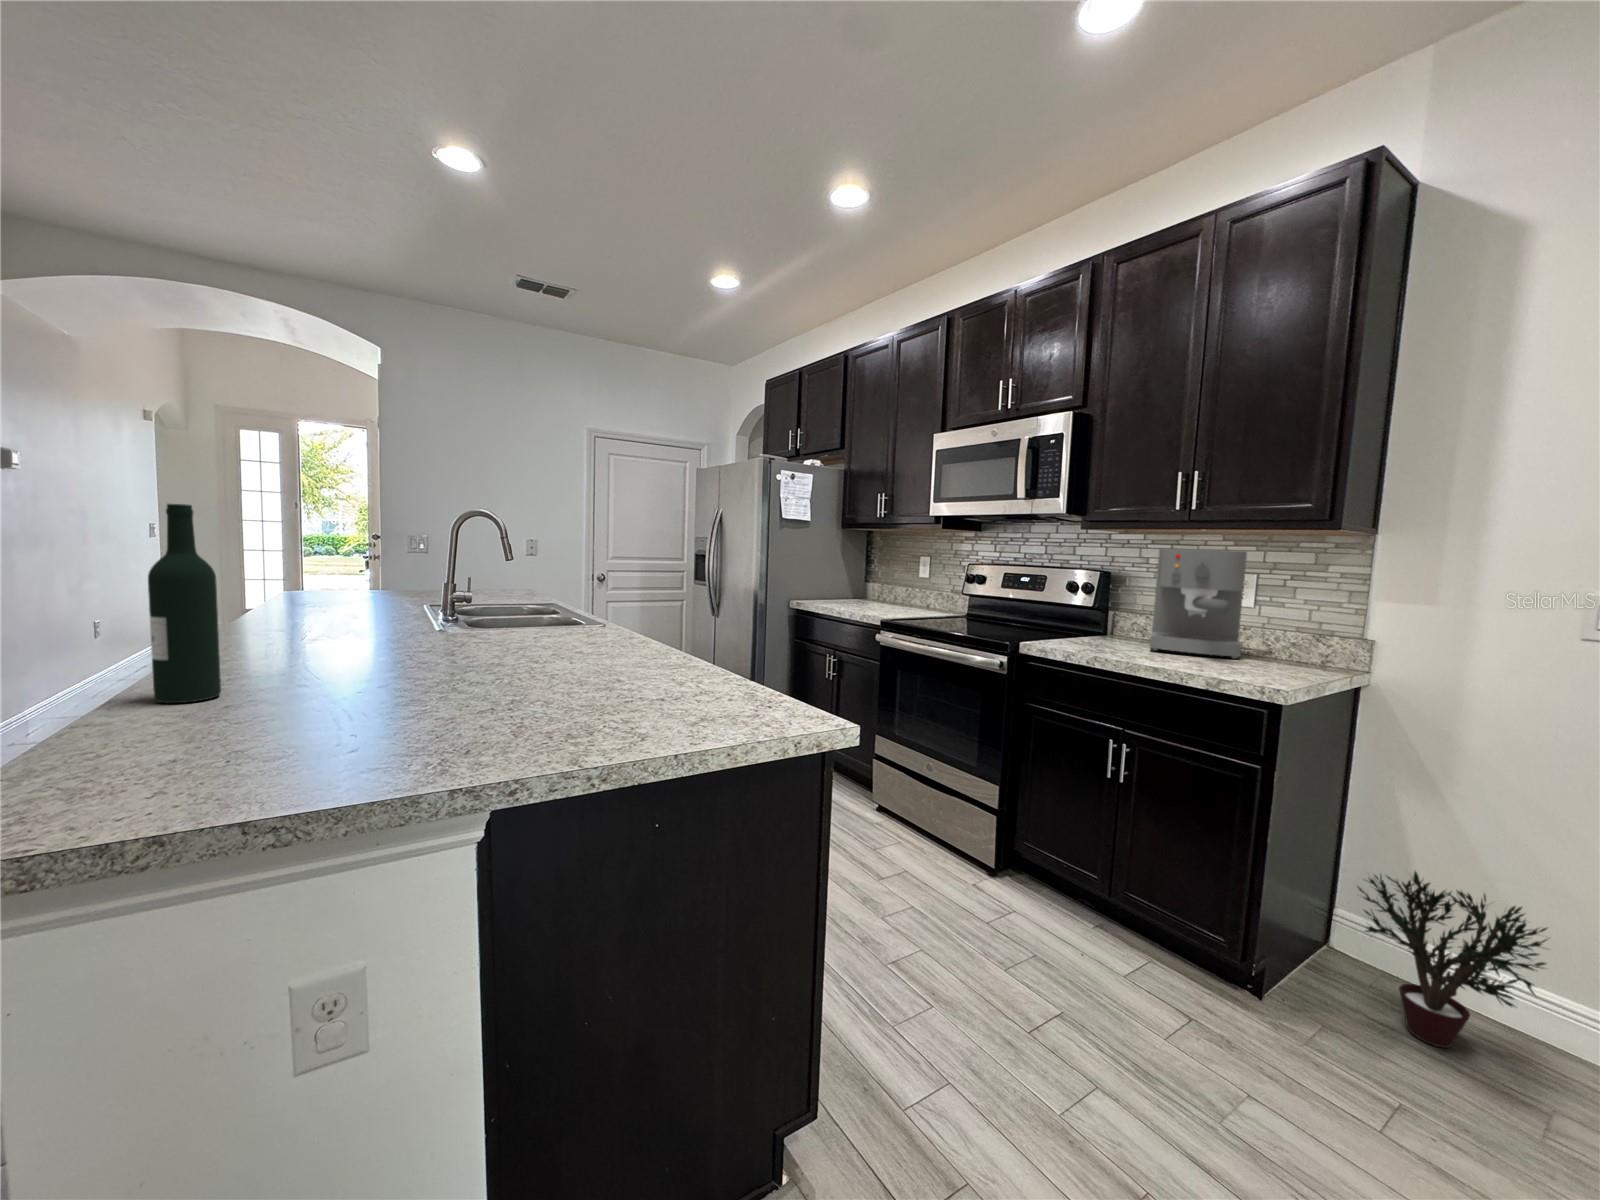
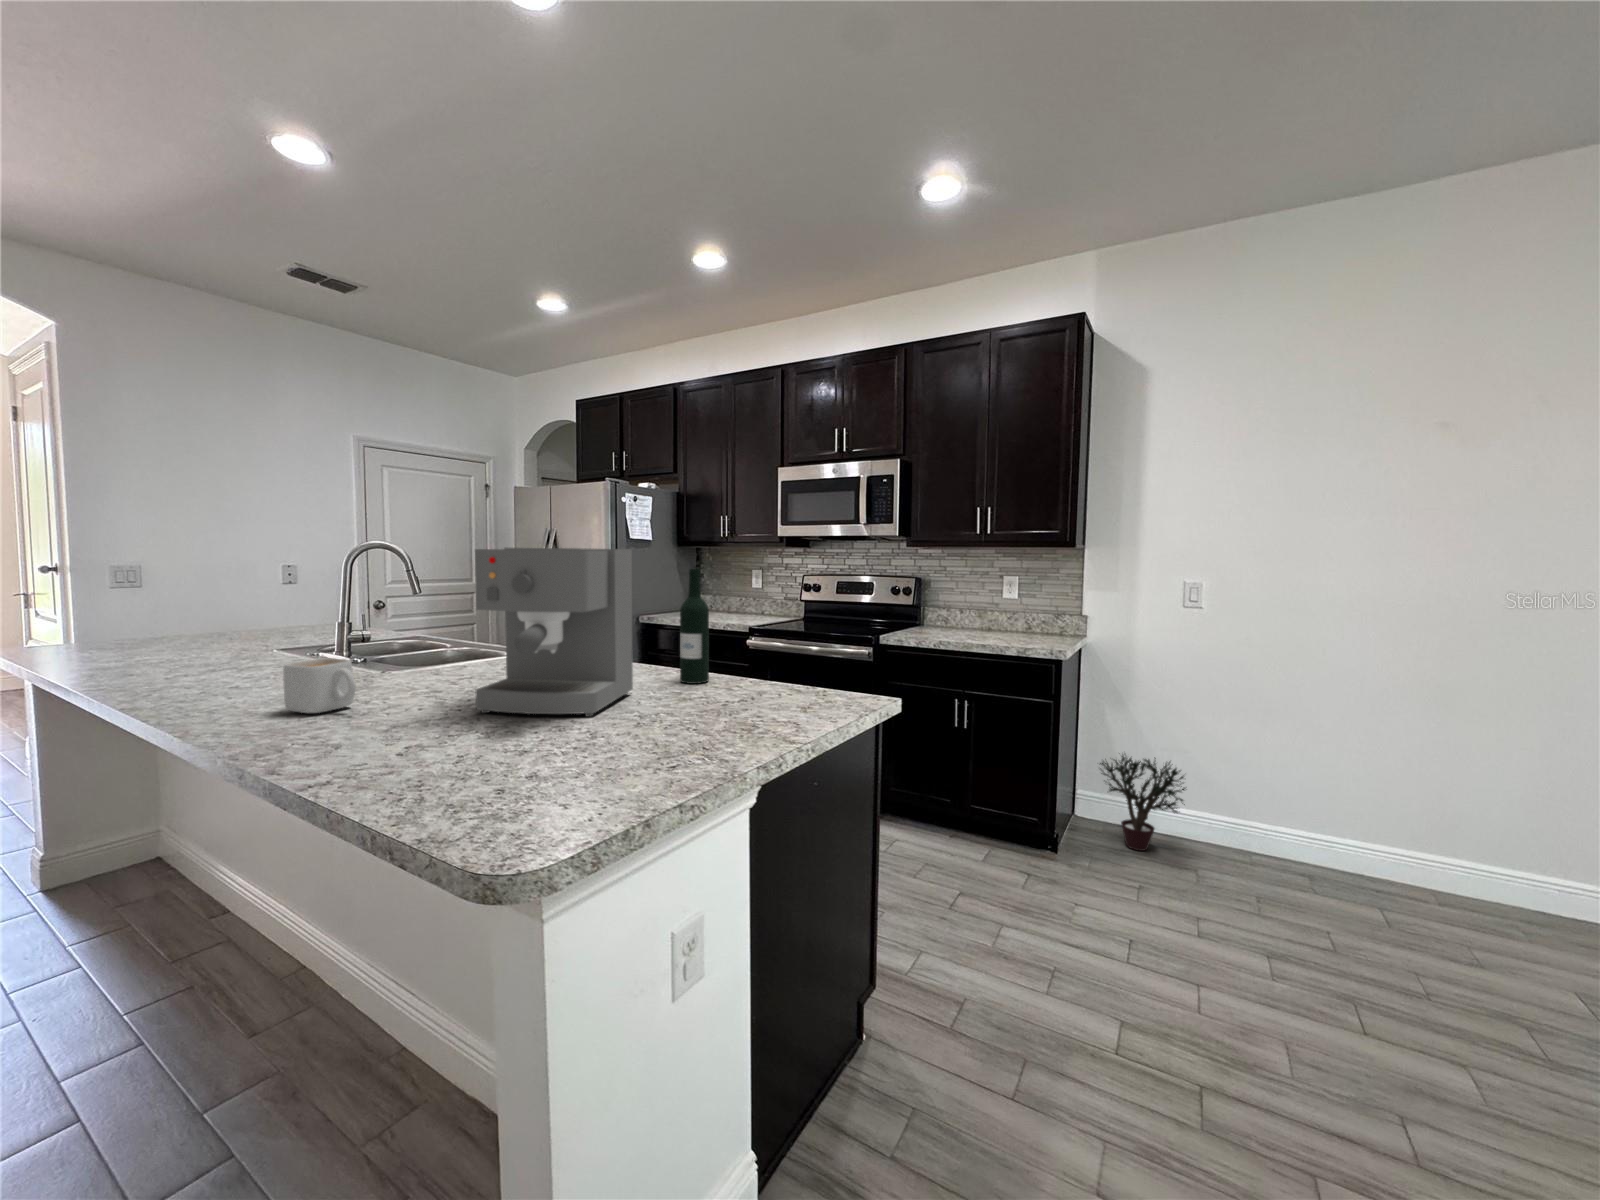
wine bottle: present [148,504,221,703] -> present [680,569,709,684]
coffee maker: present [1150,548,1247,659] -> present [475,548,633,717]
mug: none [226,604,289,655] -> present [283,658,356,713]

